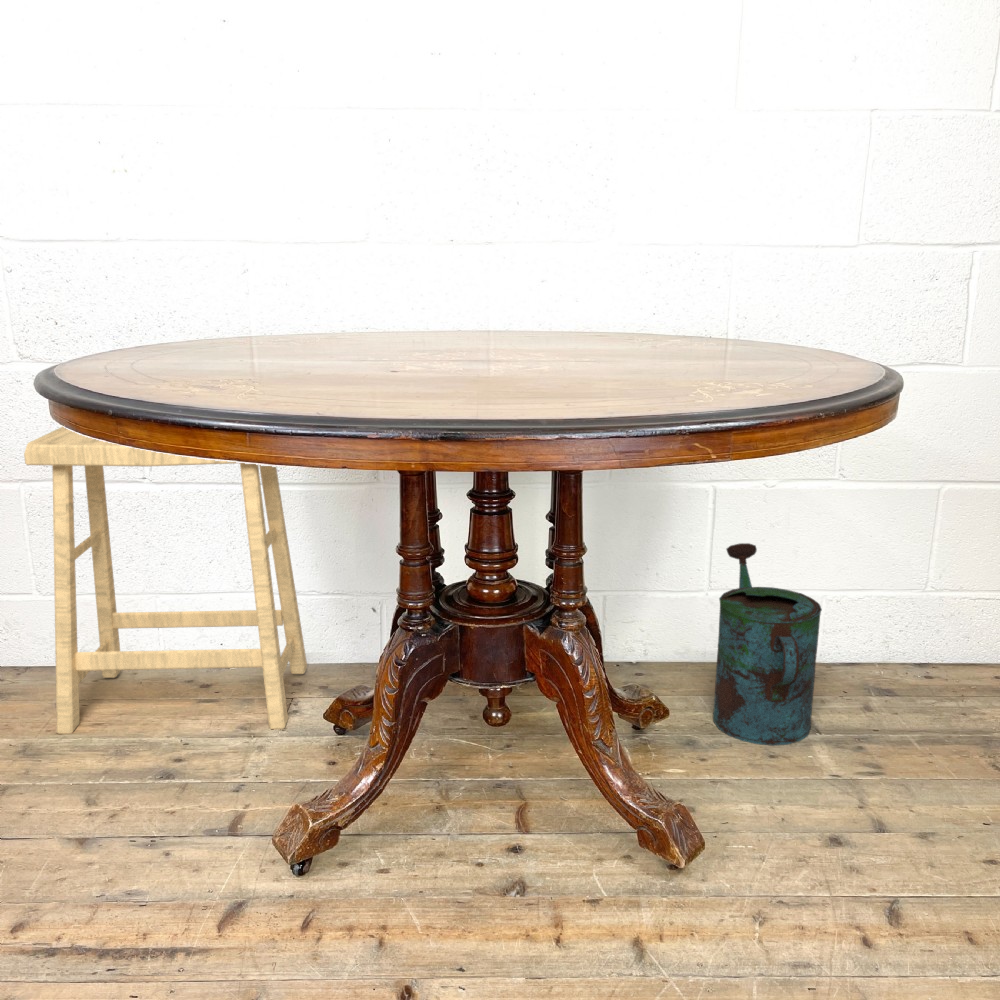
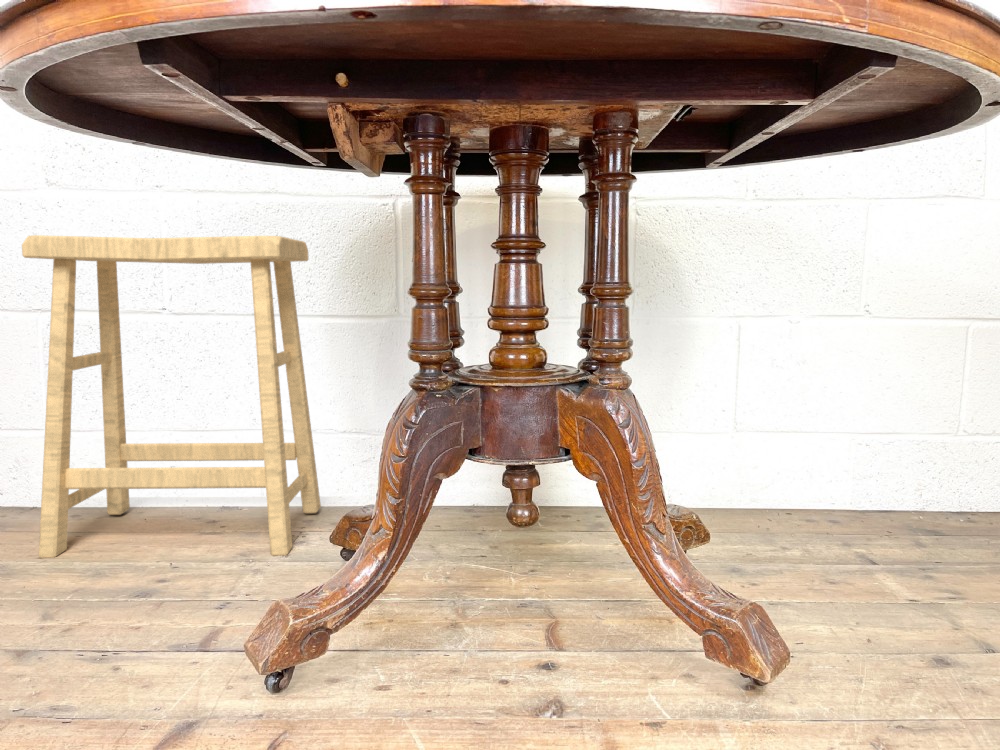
watering can: present [713,543,822,746] -> none [753,374,875,573]

